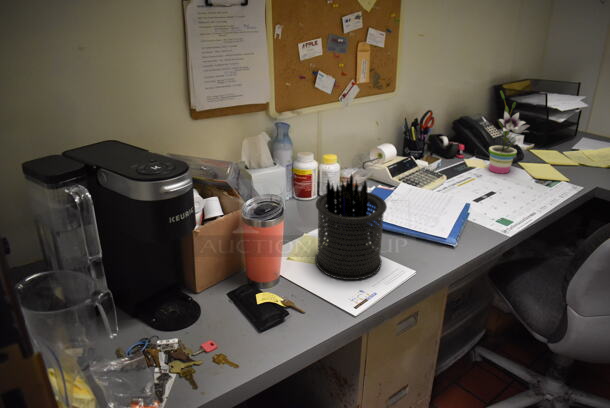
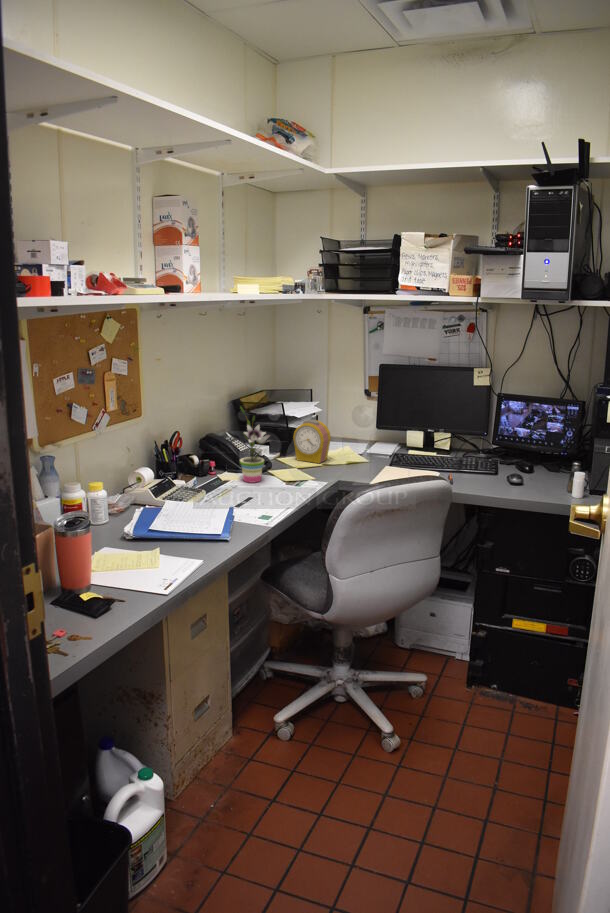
alarm clock: none [552,113,599,161] -> present [293,420,331,463]
pen holder: present [315,174,387,280] -> none [112,485,174,576]

